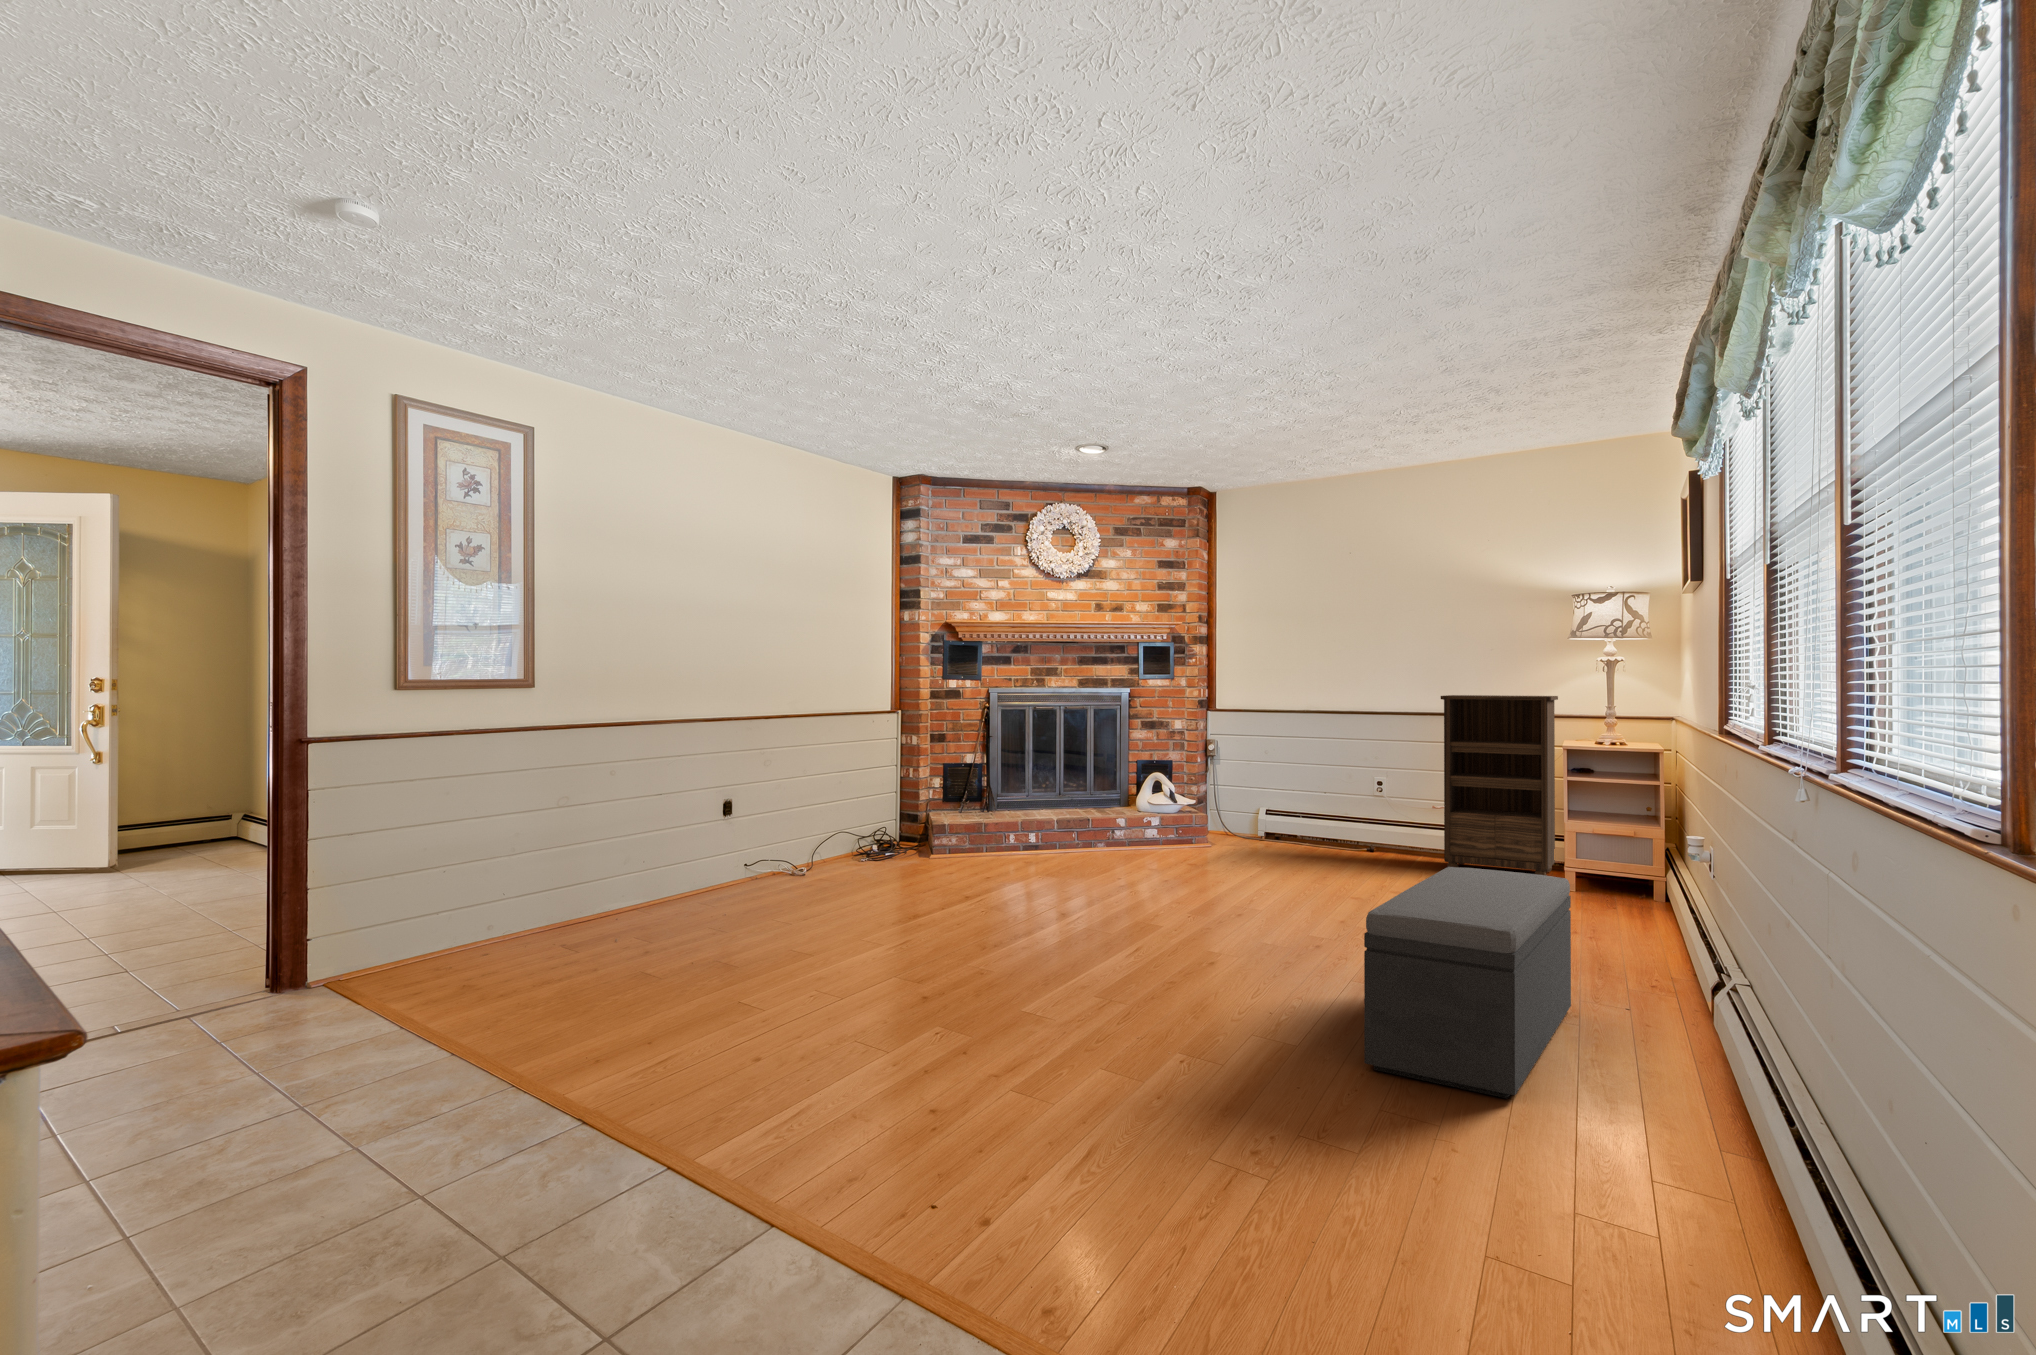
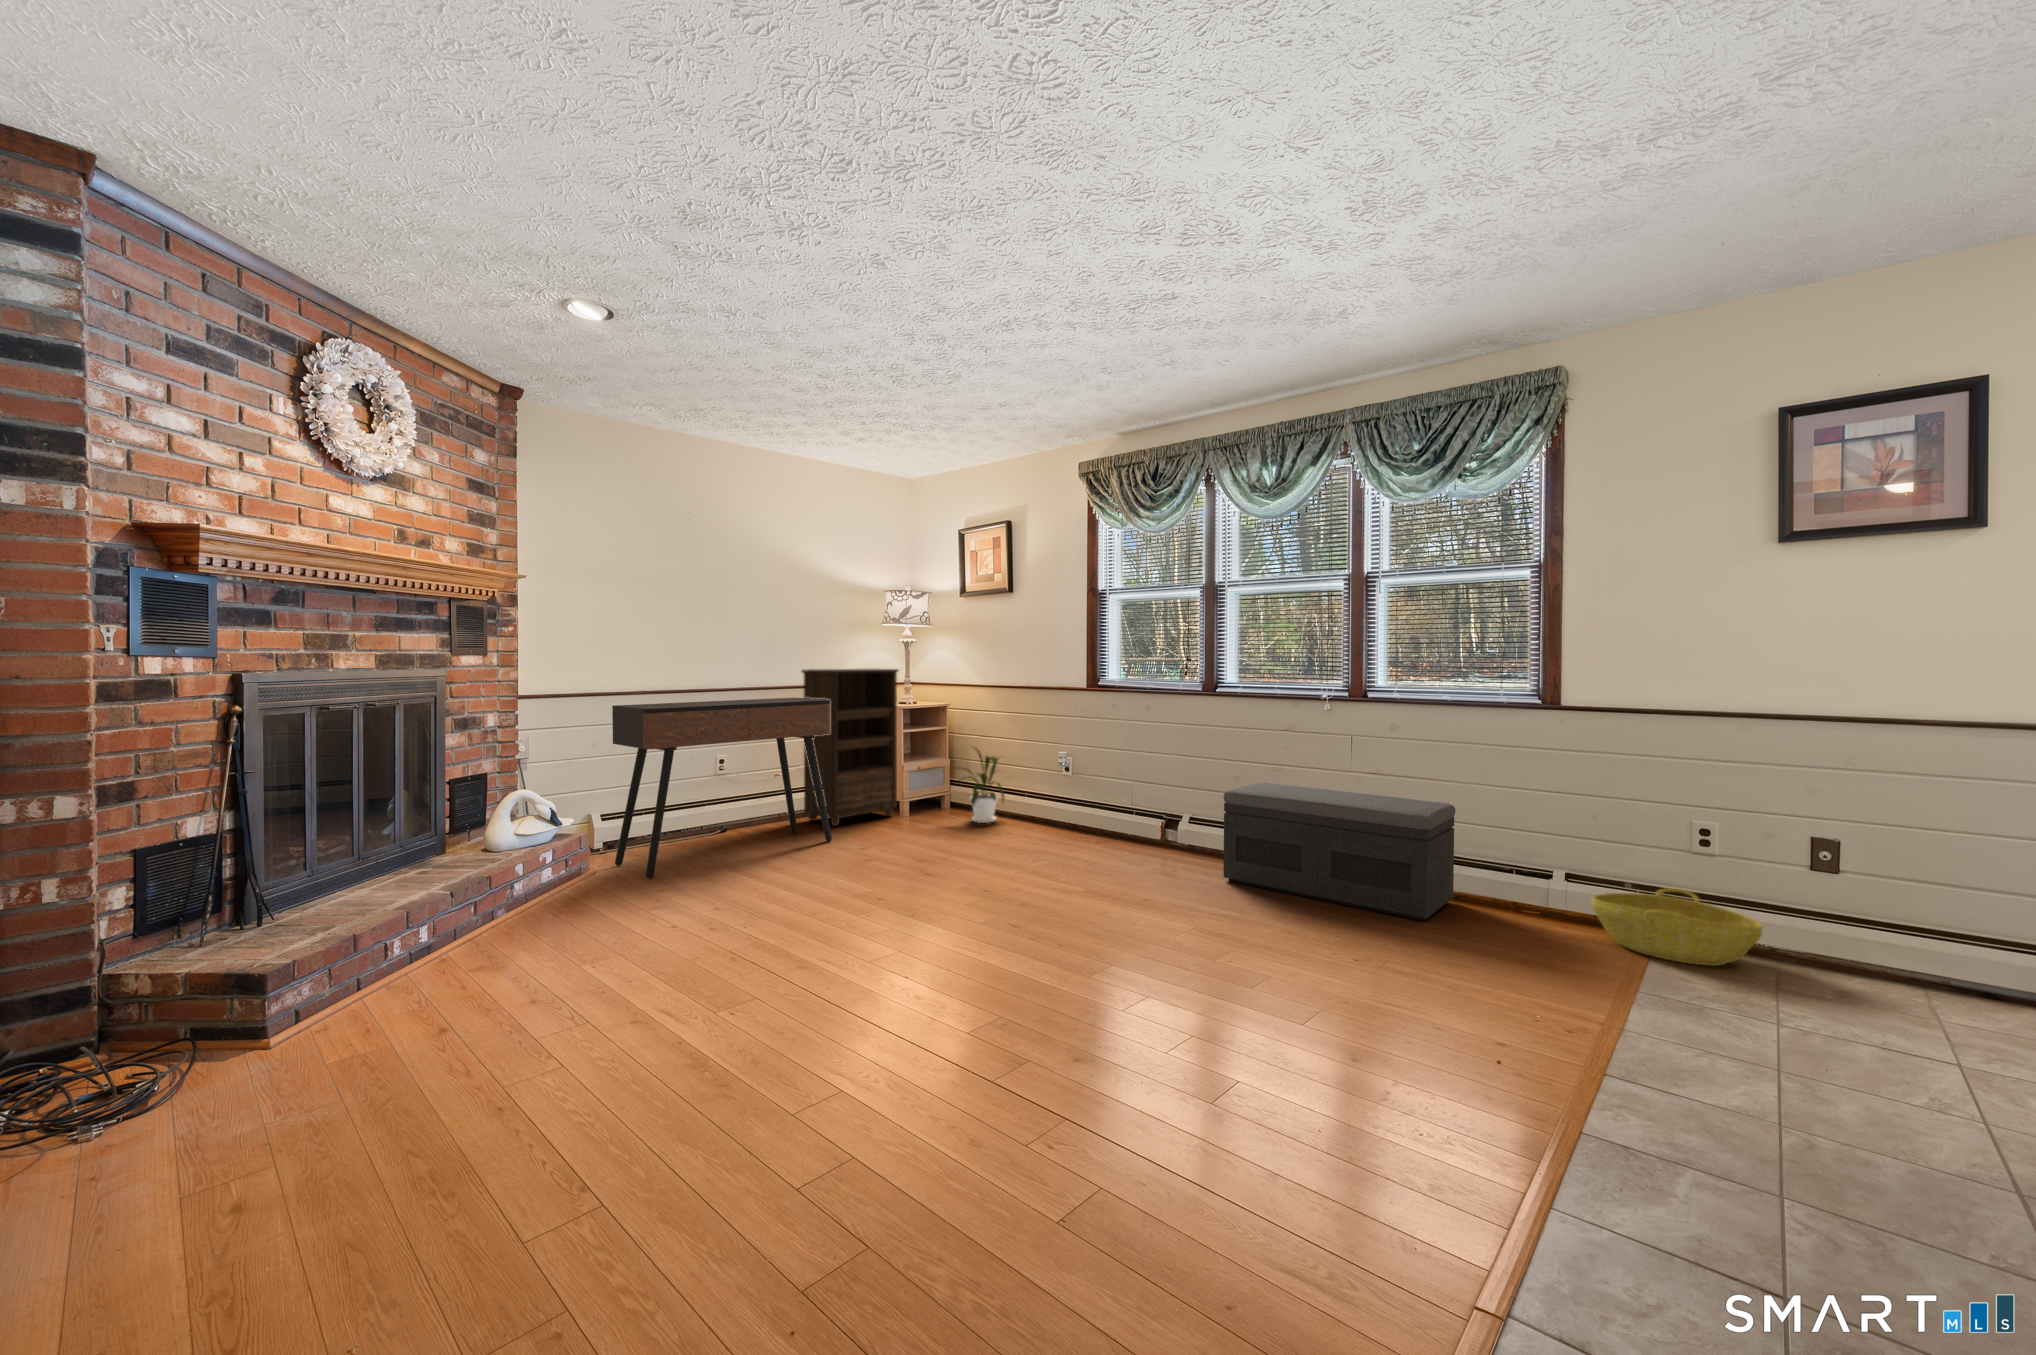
console table: none [1208,720,1407,874] -> present [612,698,832,878]
house plant: none [1549,800,1641,908] -> present [962,748,1004,823]
basket: none [1280,1092,1479,1249] -> present [1591,888,1763,966]

